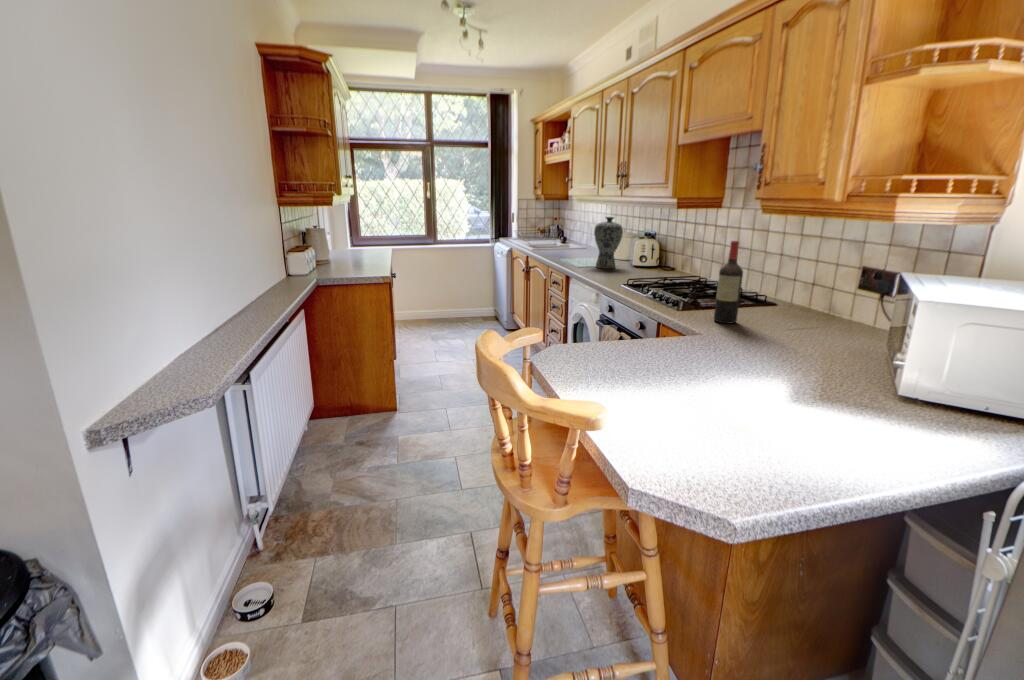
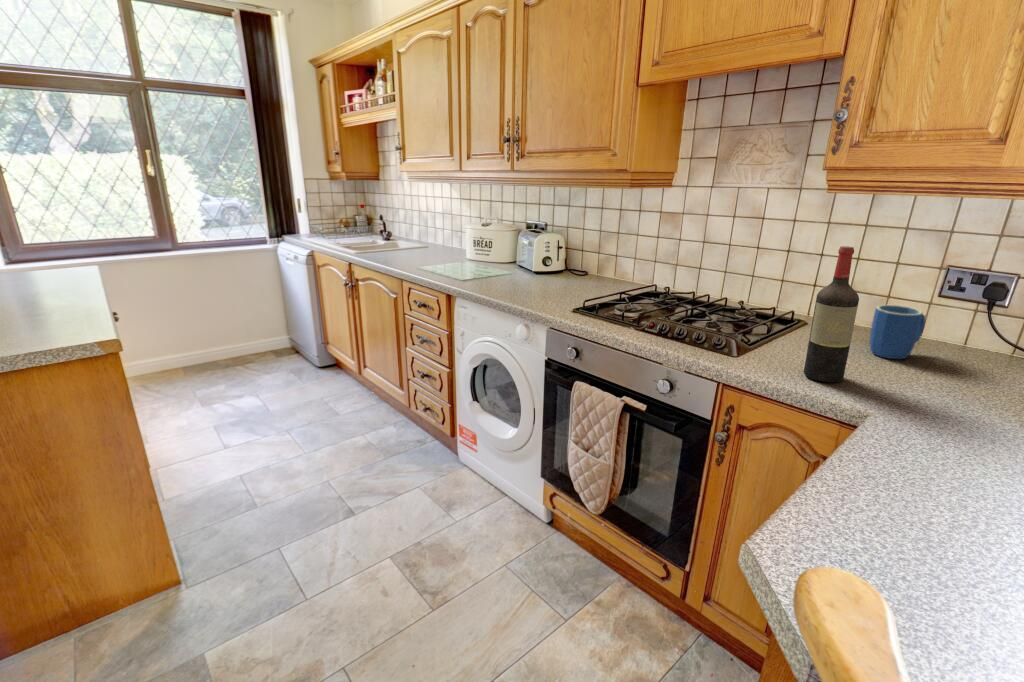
vase: present [594,217,623,268] -> none [475,203,516,280]
mug: none [786,288,826,323] -> present [869,305,925,359]

